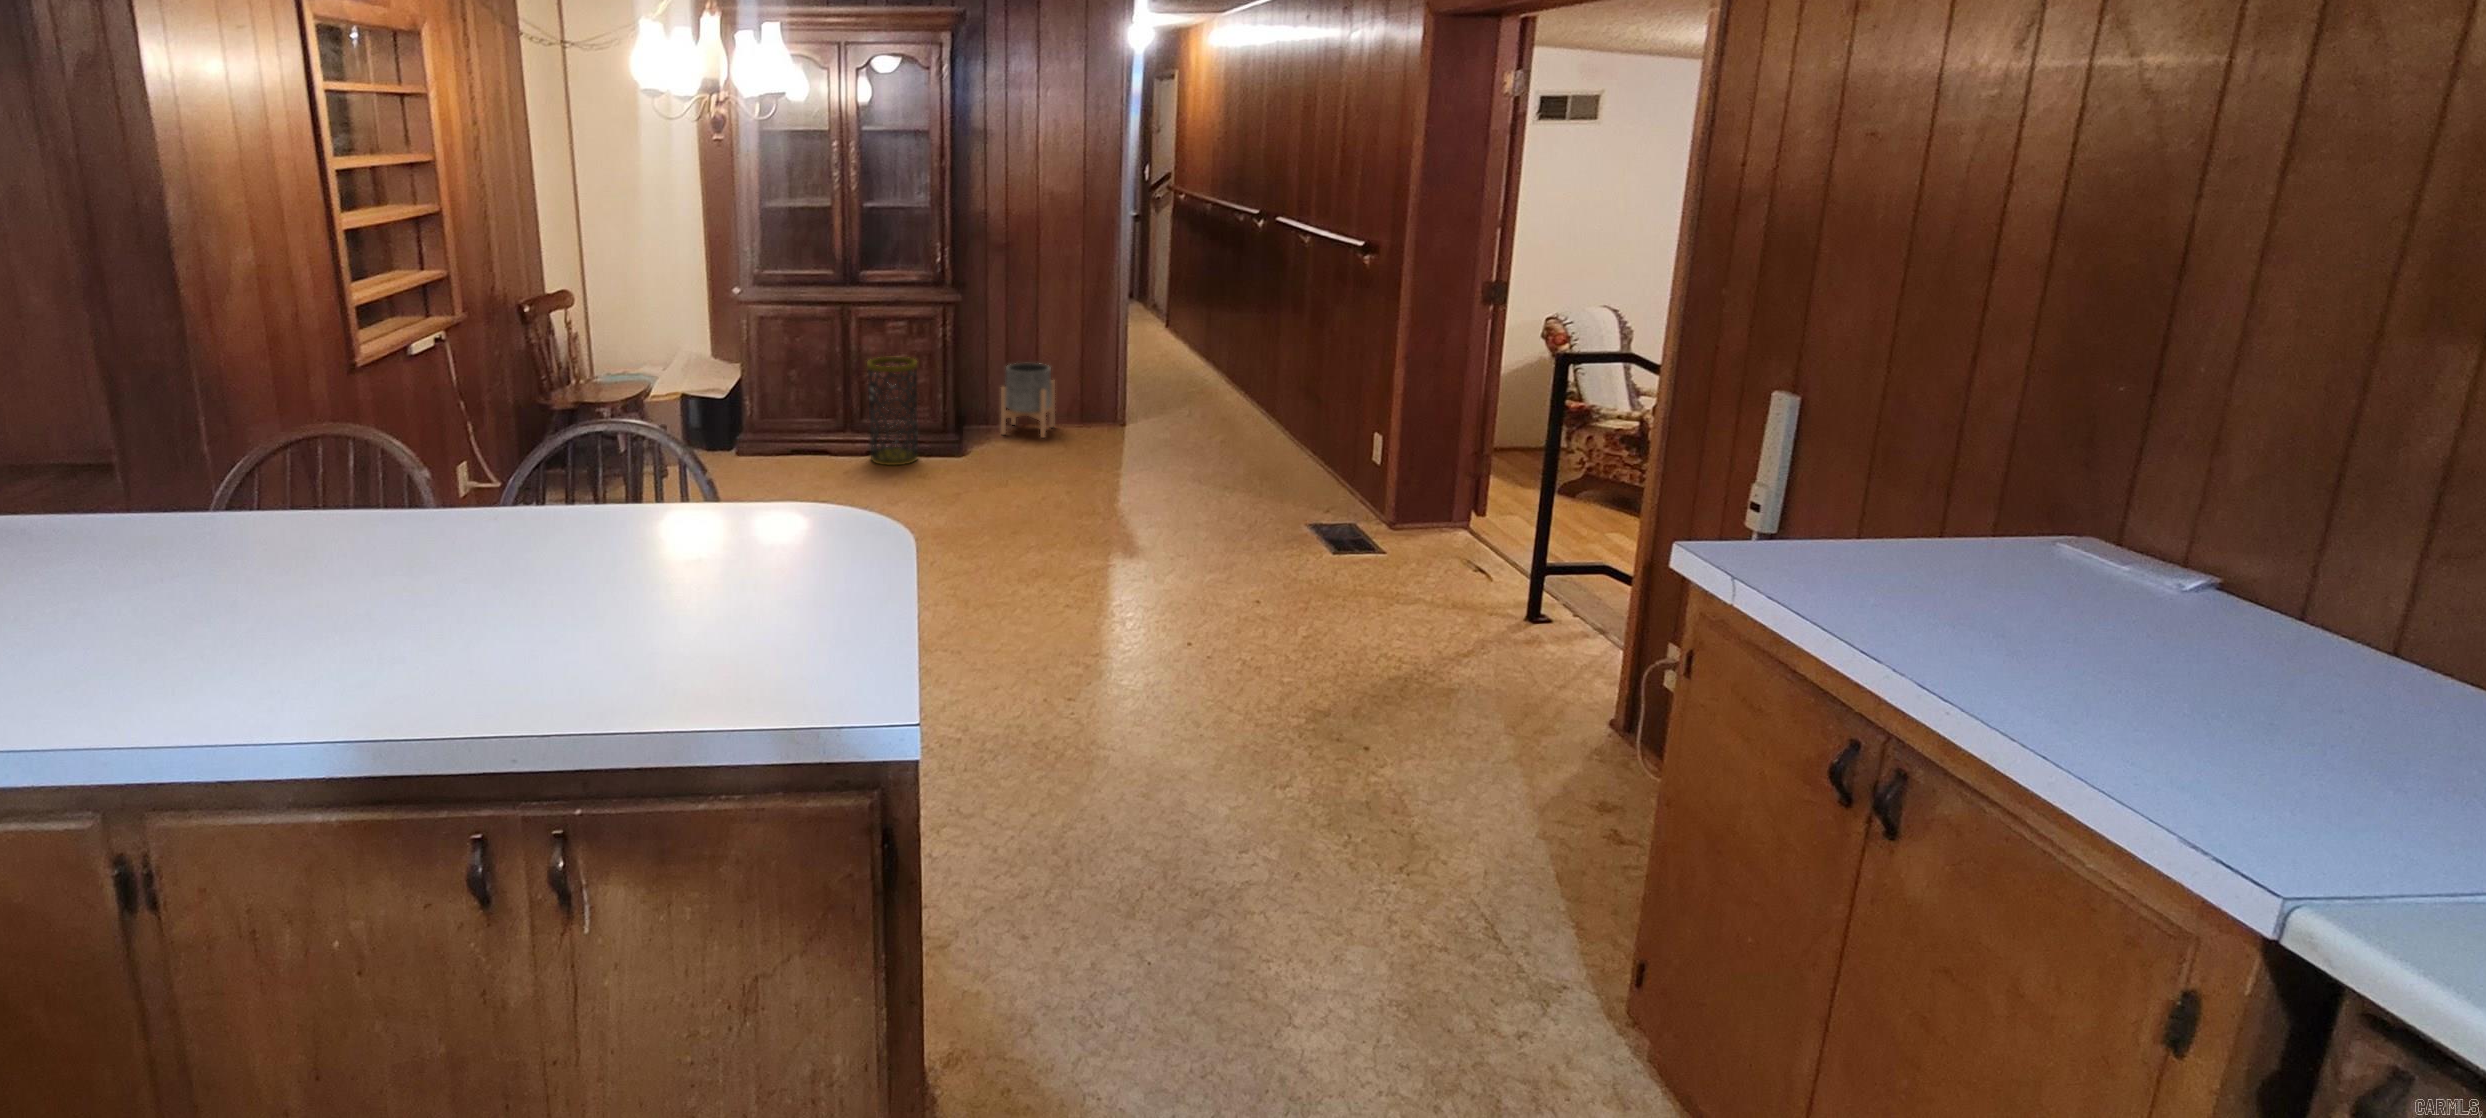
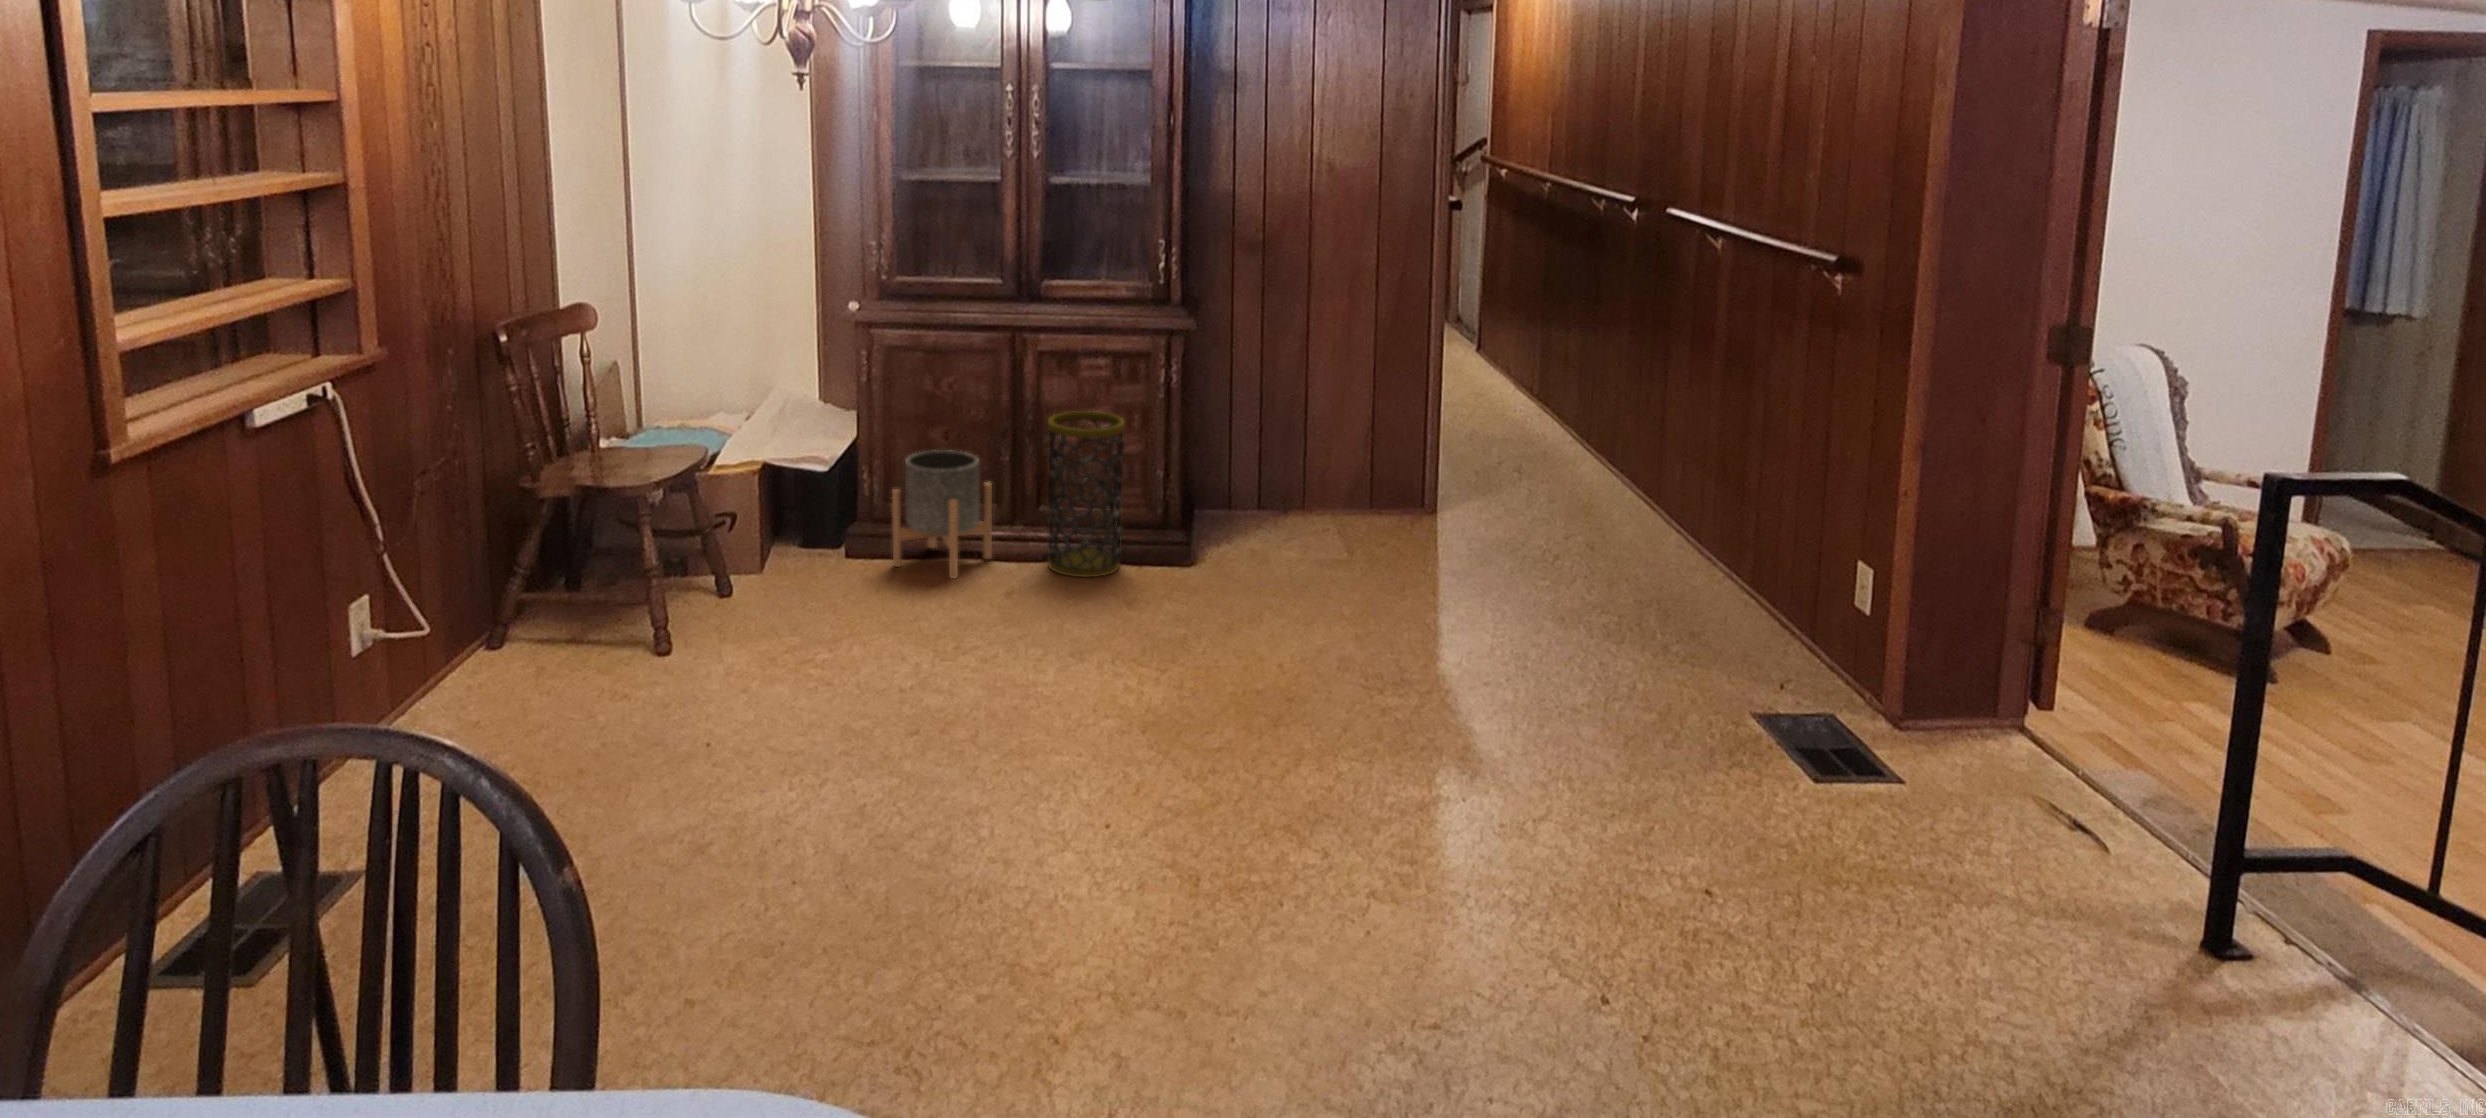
planter: present [1001,363,1055,438] -> present [892,450,992,578]

